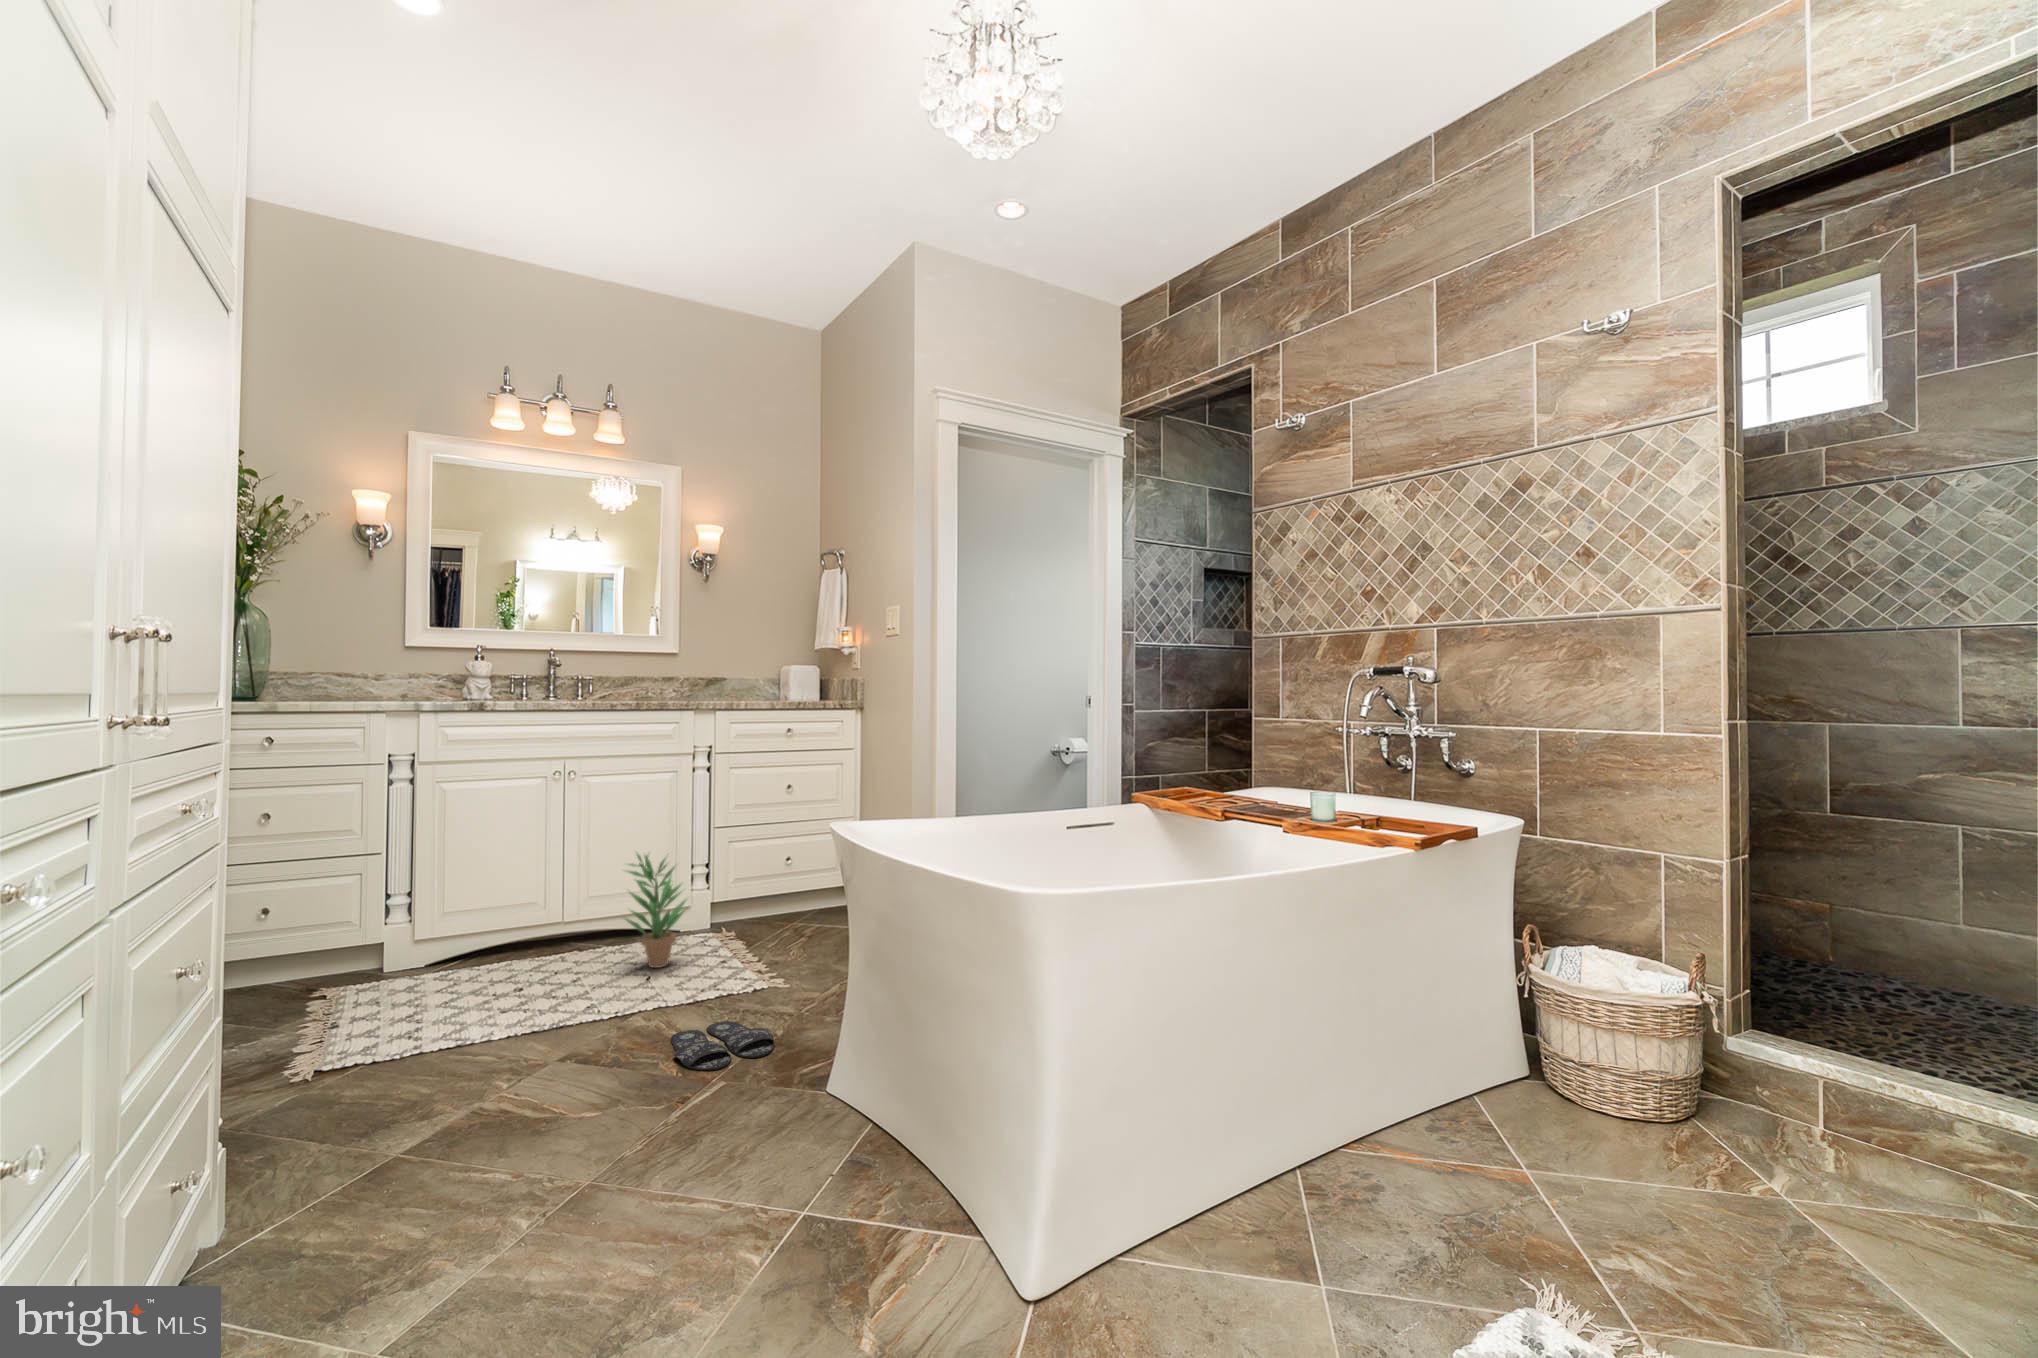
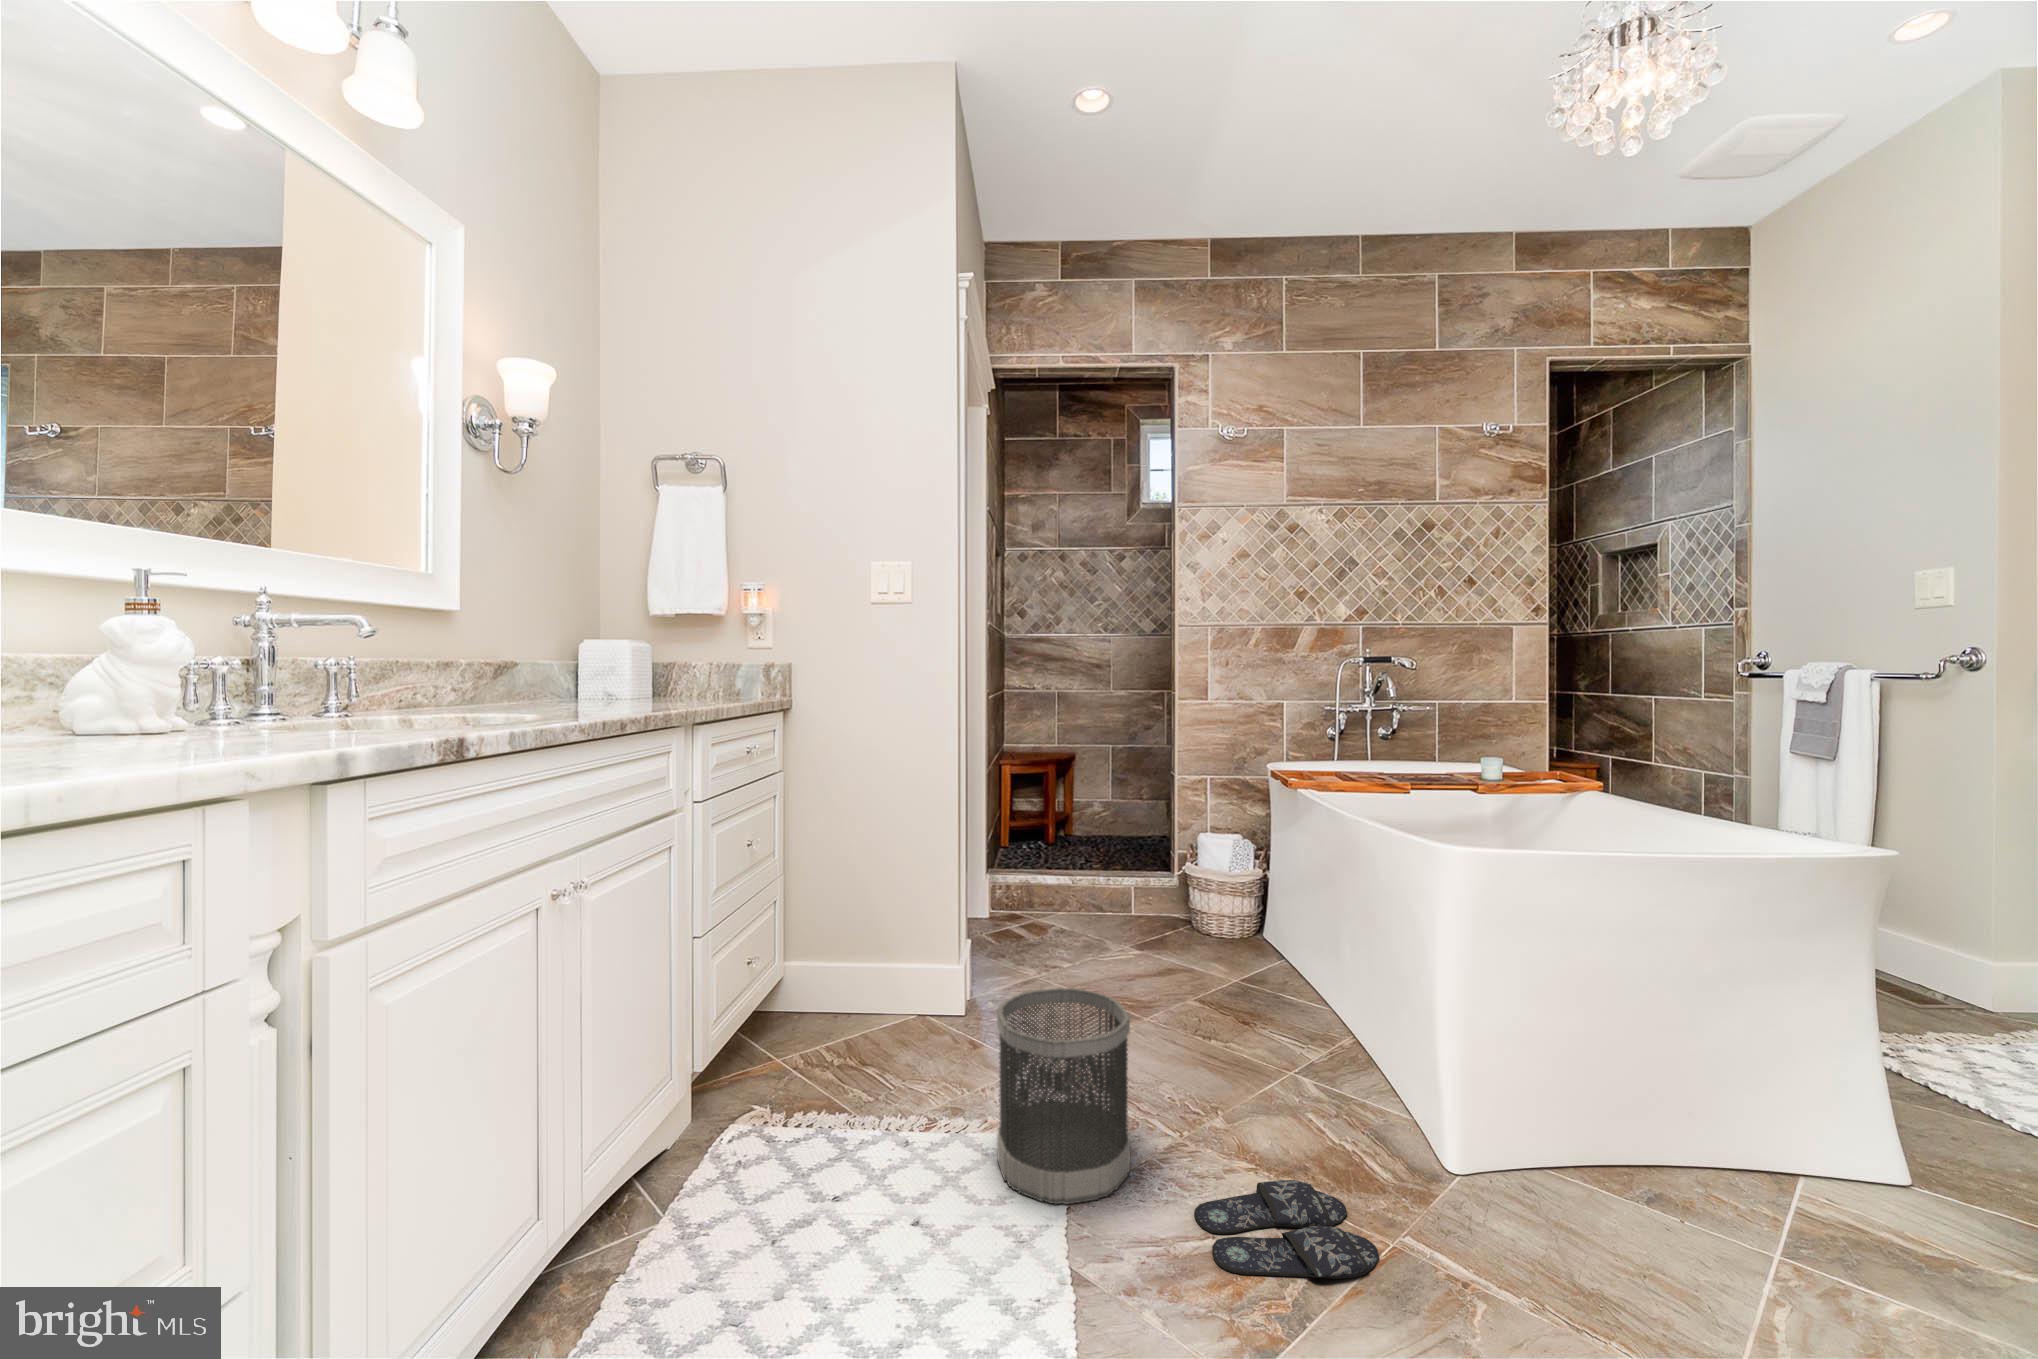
potted plant: present [625,854,687,968] -> none [775,1006,906,1239]
wastebasket: none [708,883,798,1004] -> present [997,988,1130,1204]

